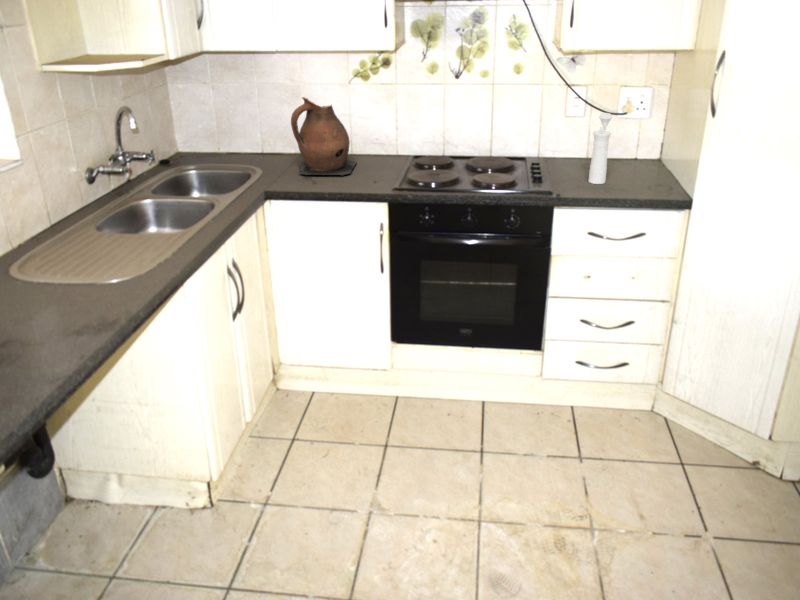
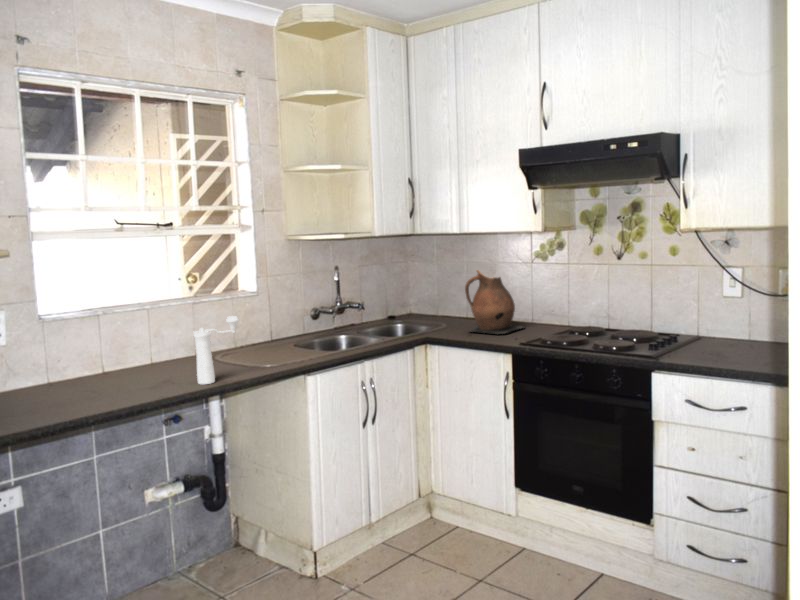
pepper mill: present [589,113,612,184] -> present [193,316,239,384]

